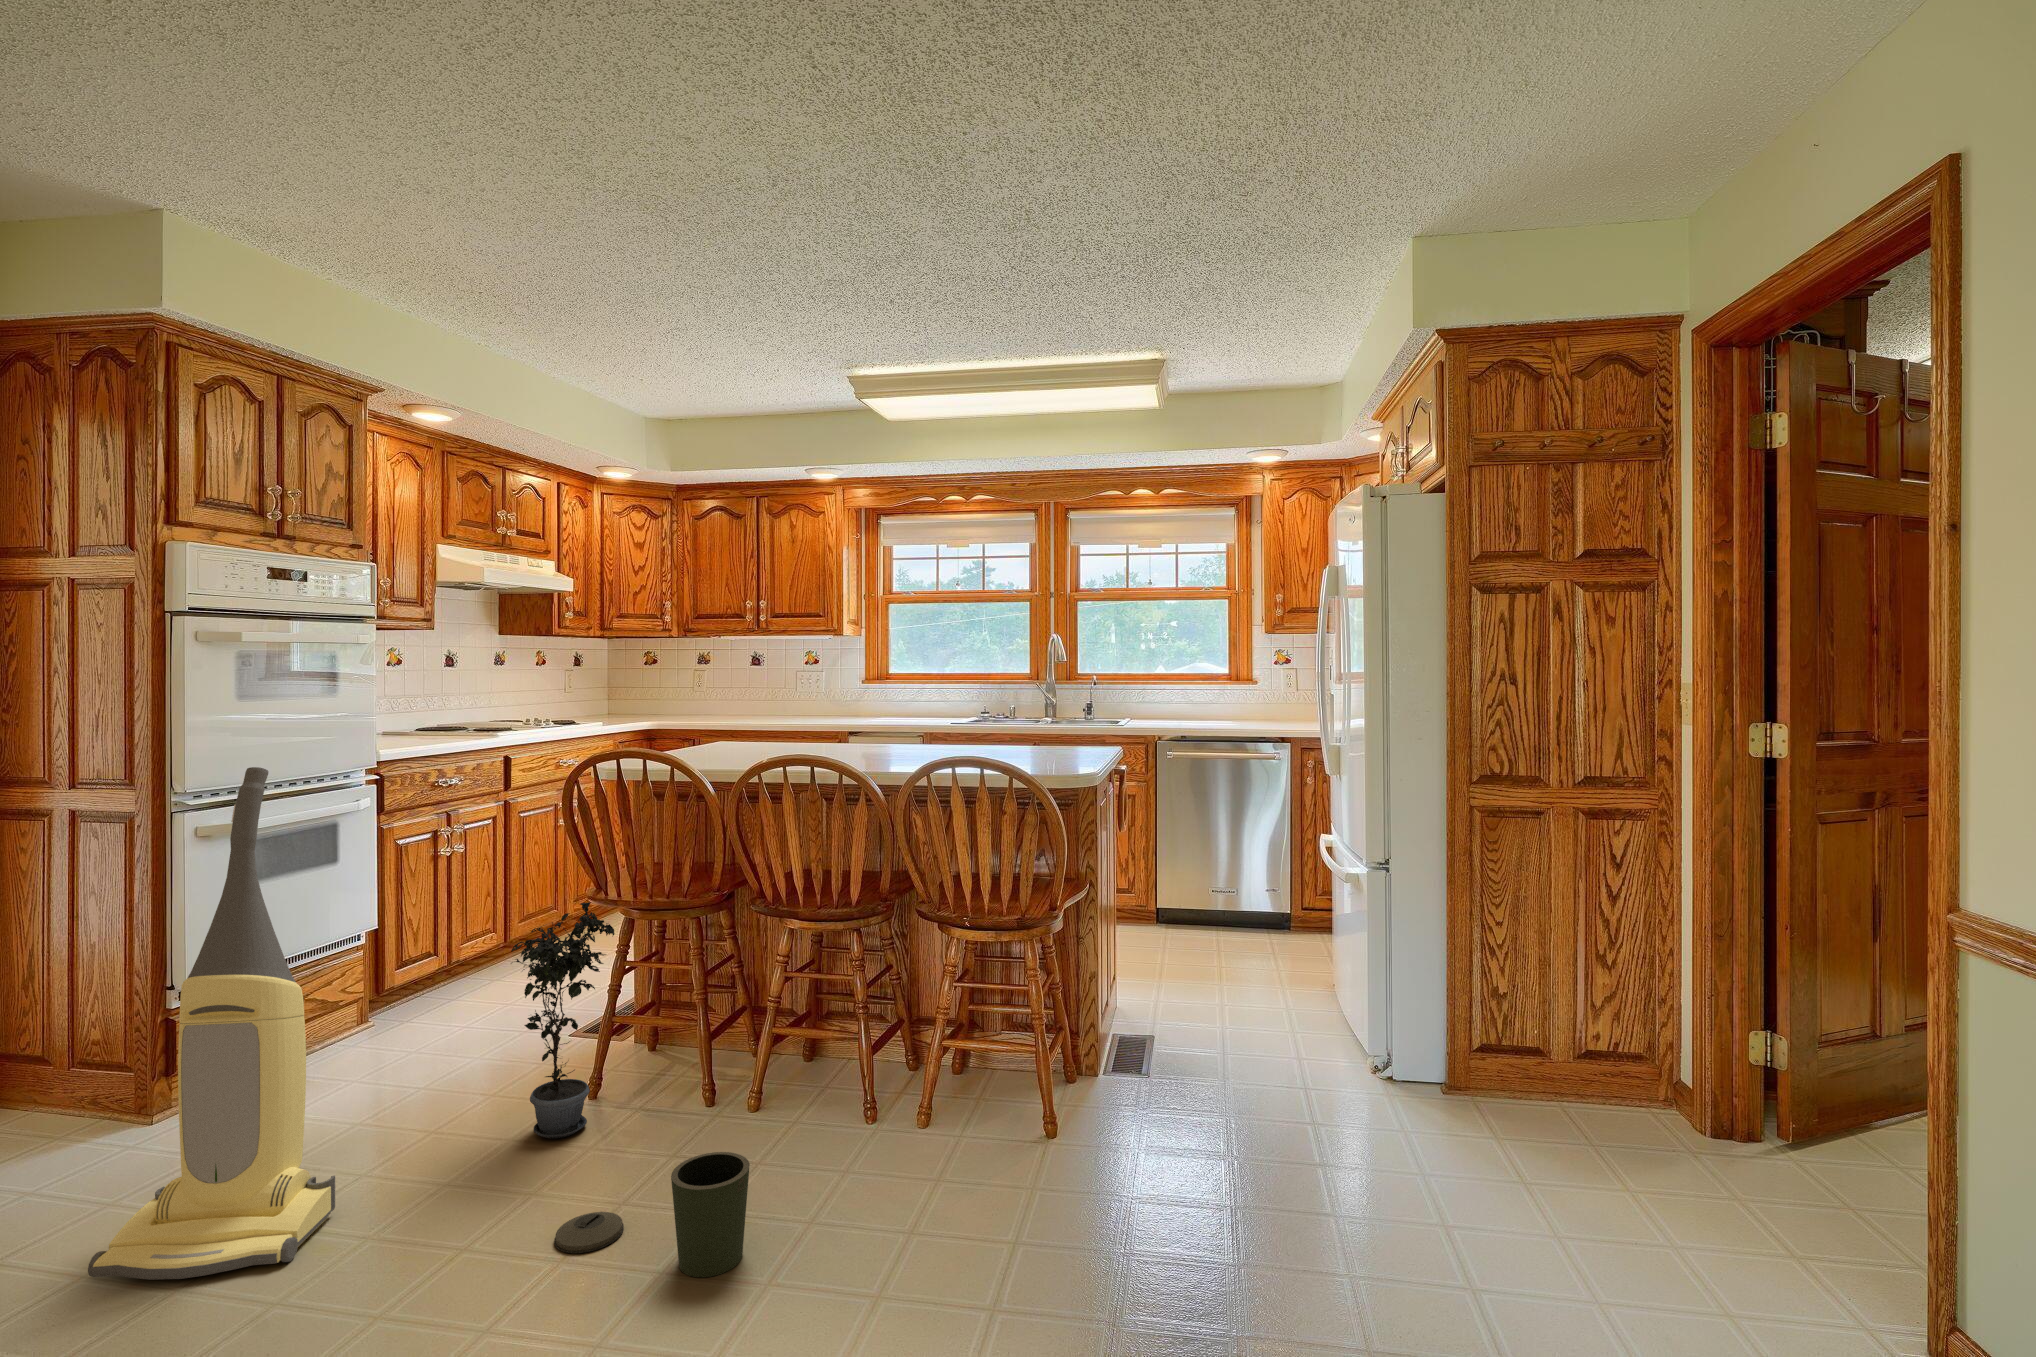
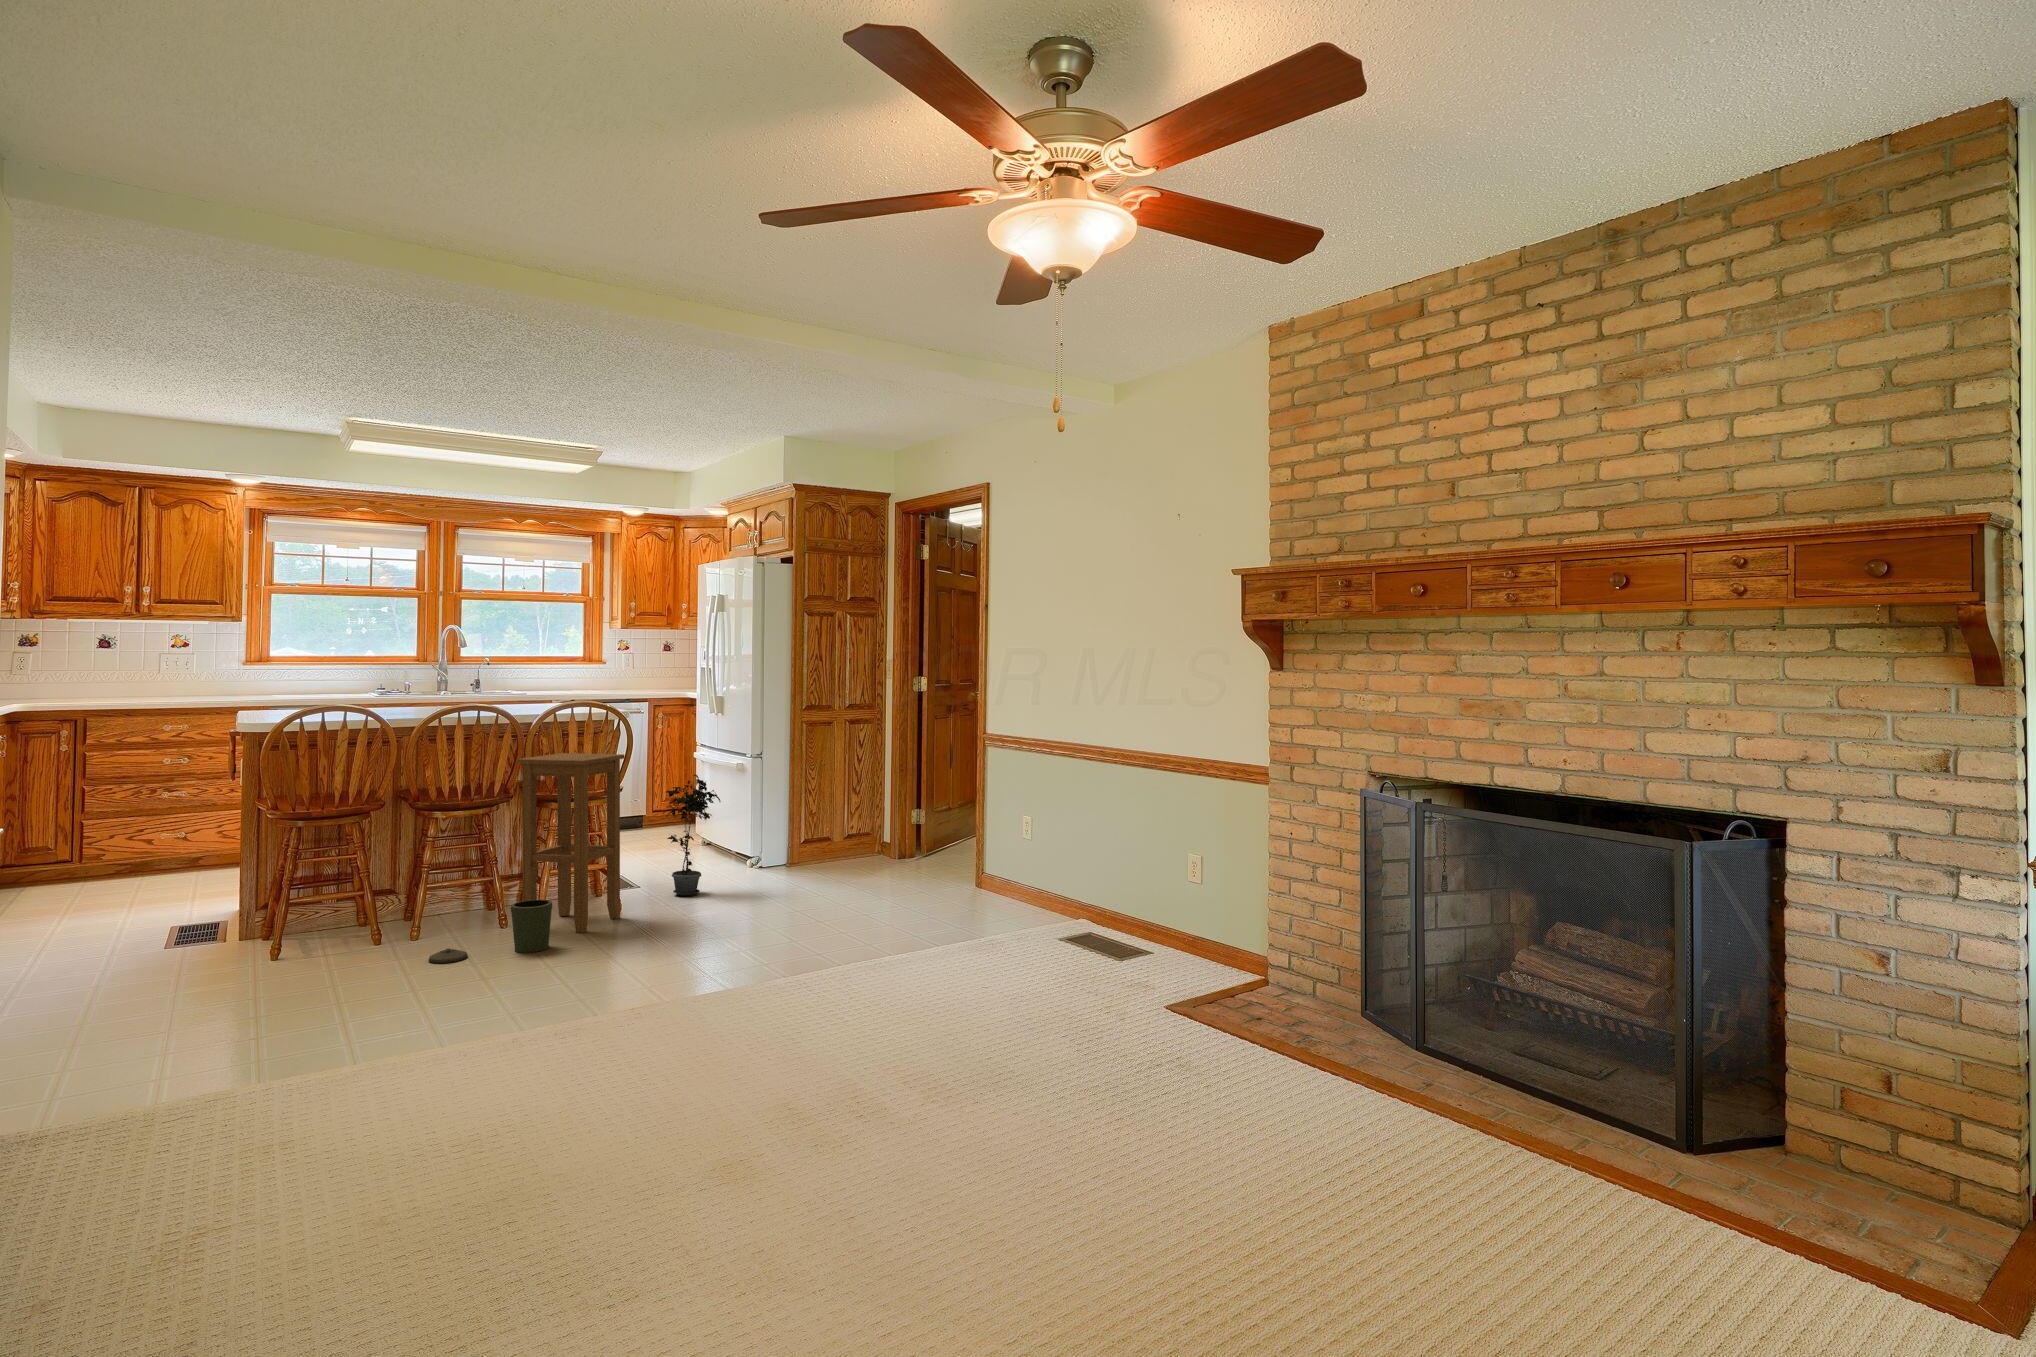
vacuum cleaner: present [88,767,335,1280] -> none [140,712,285,1024]
stool: none [793,851,972,1230] -> present [517,753,624,933]
potted plant: present [511,902,615,1139] -> present [662,775,721,896]

